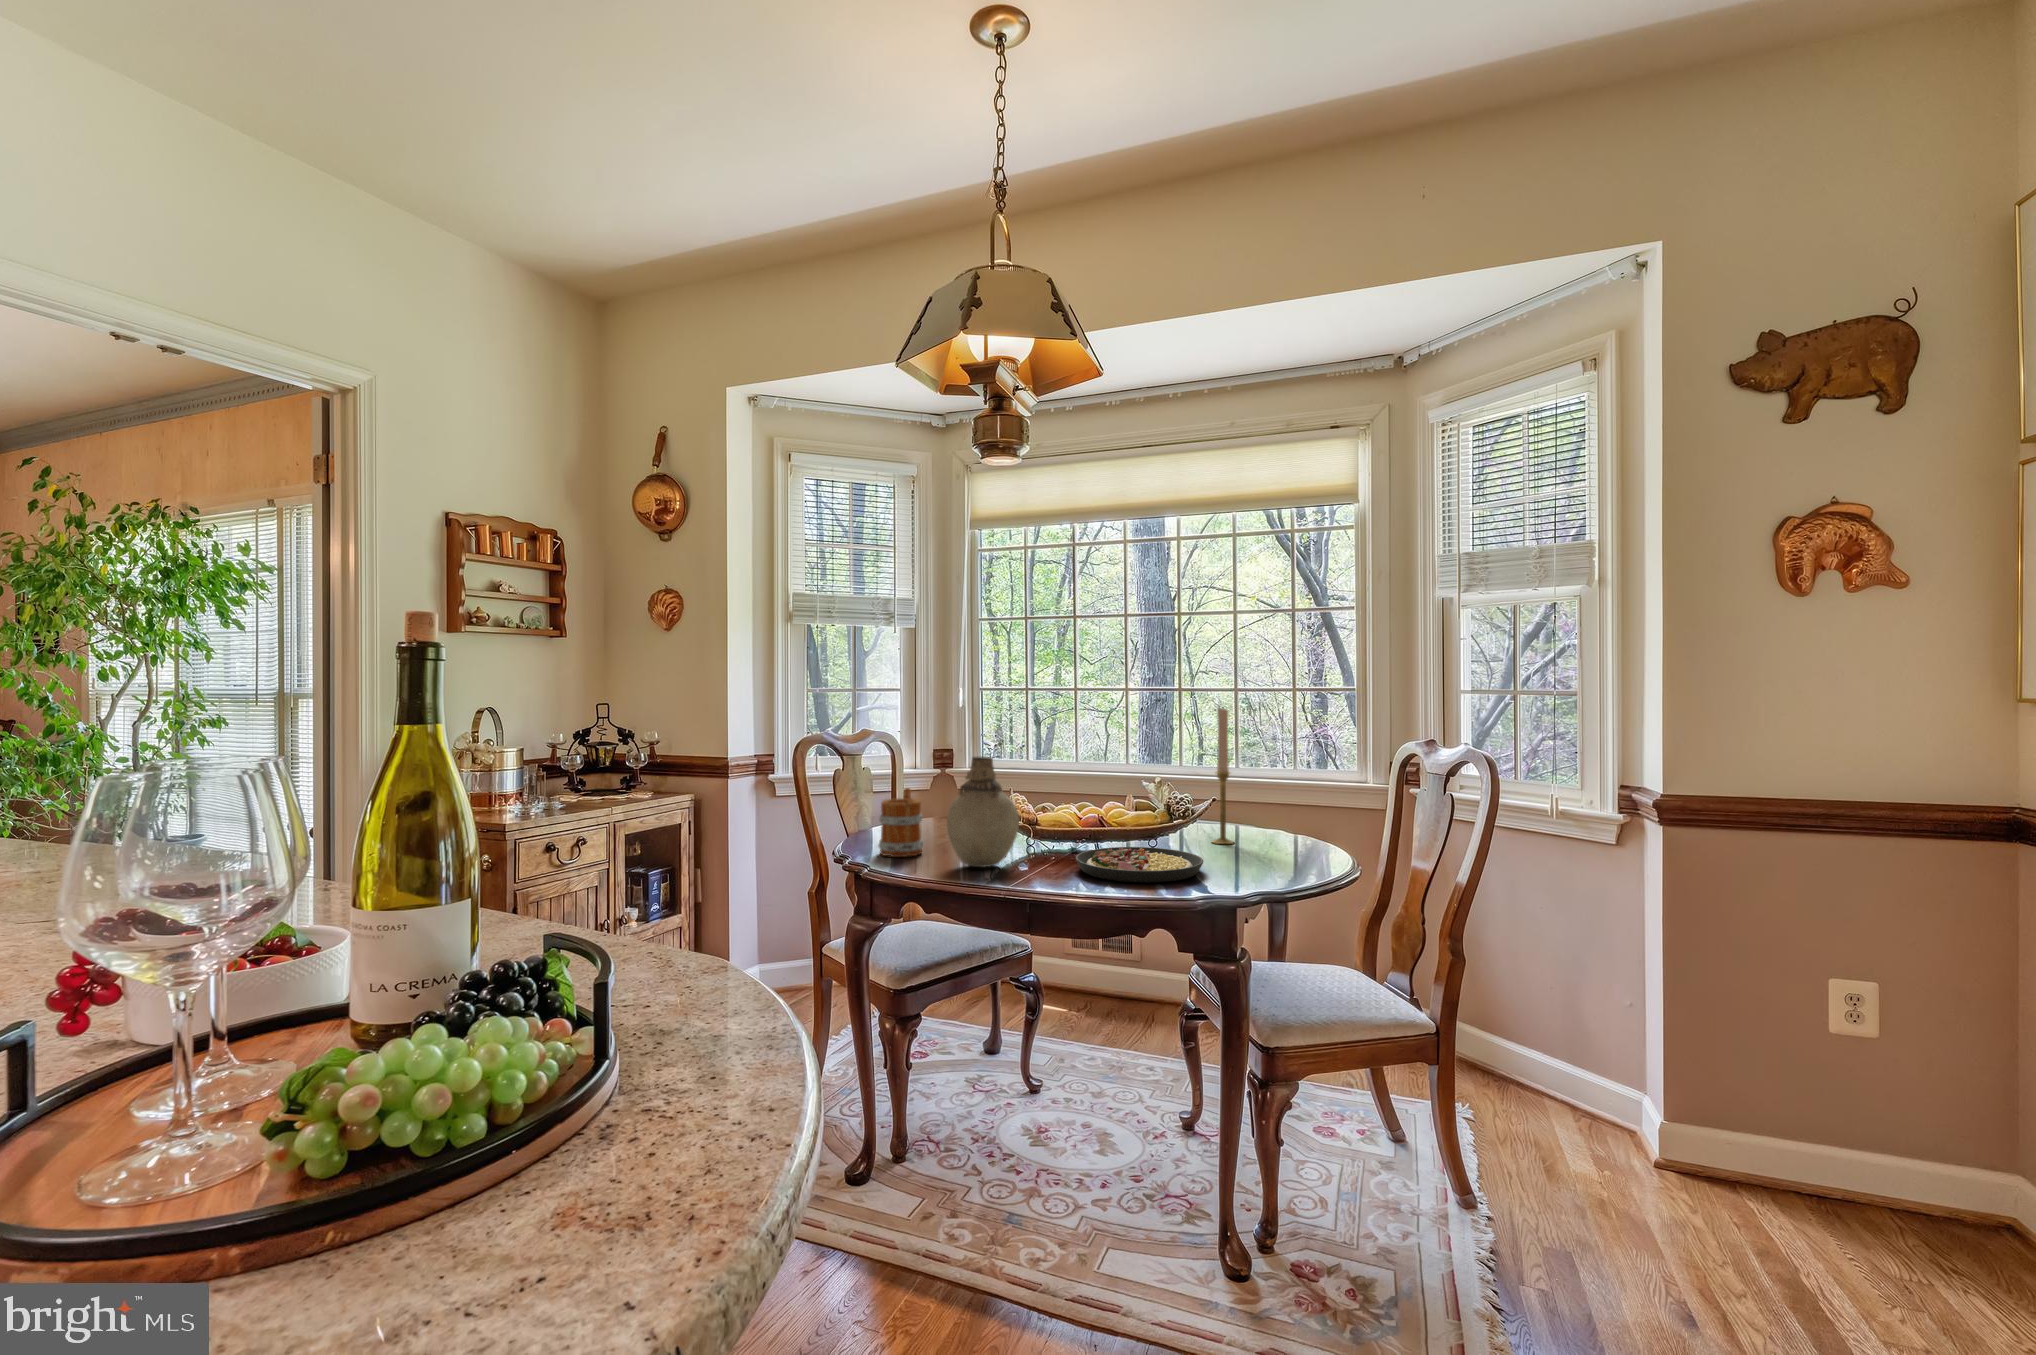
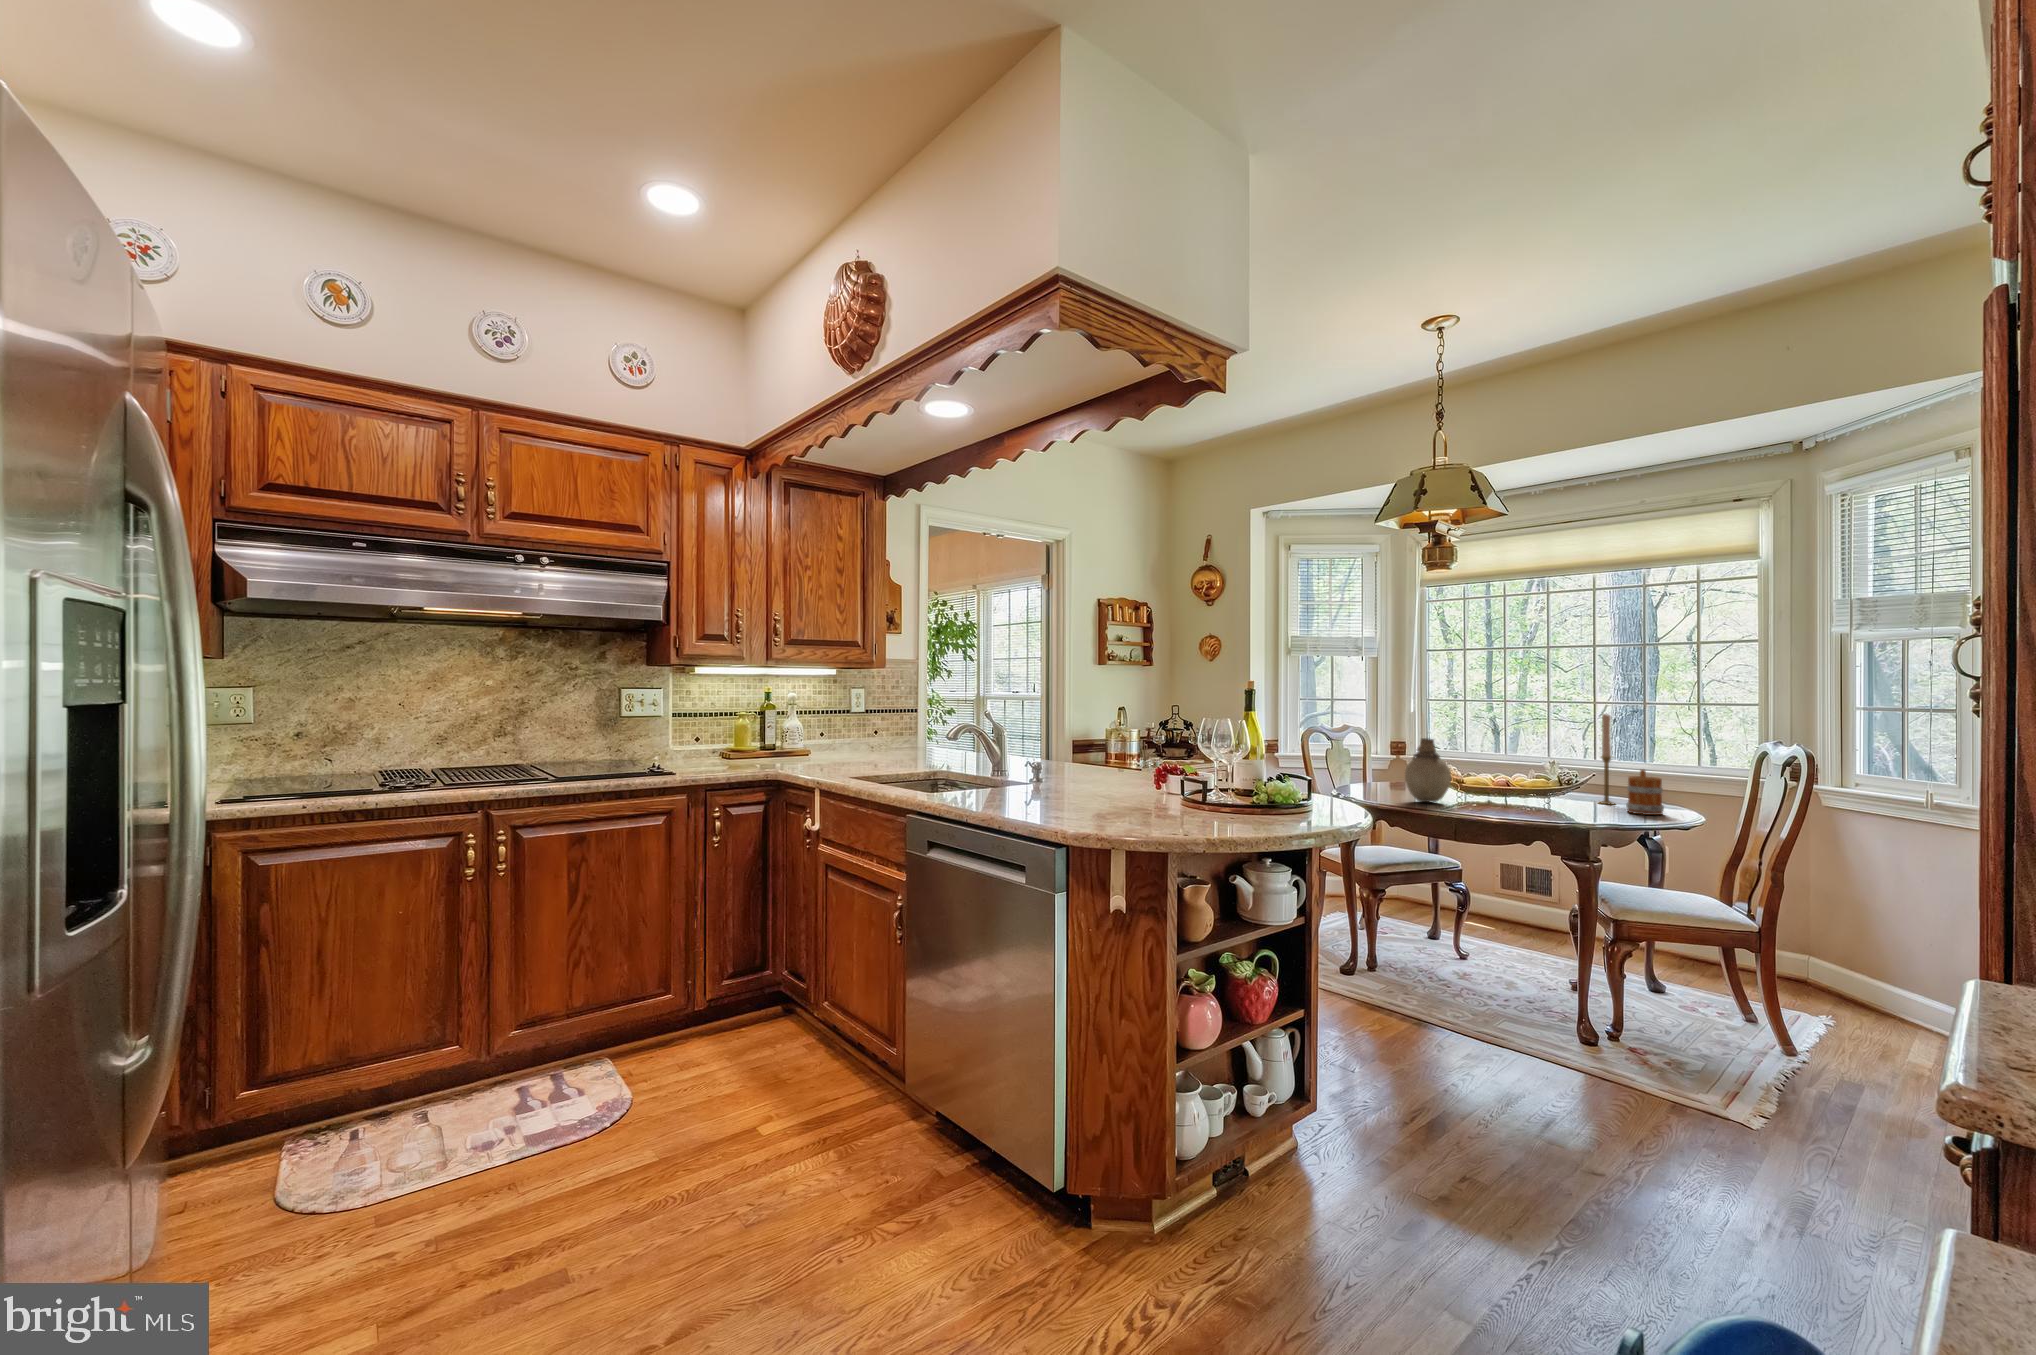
mug: present [878,788,923,857] -> present [1626,769,1664,815]
plate: present [1076,847,1203,882] -> none [1489,797,1580,815]

